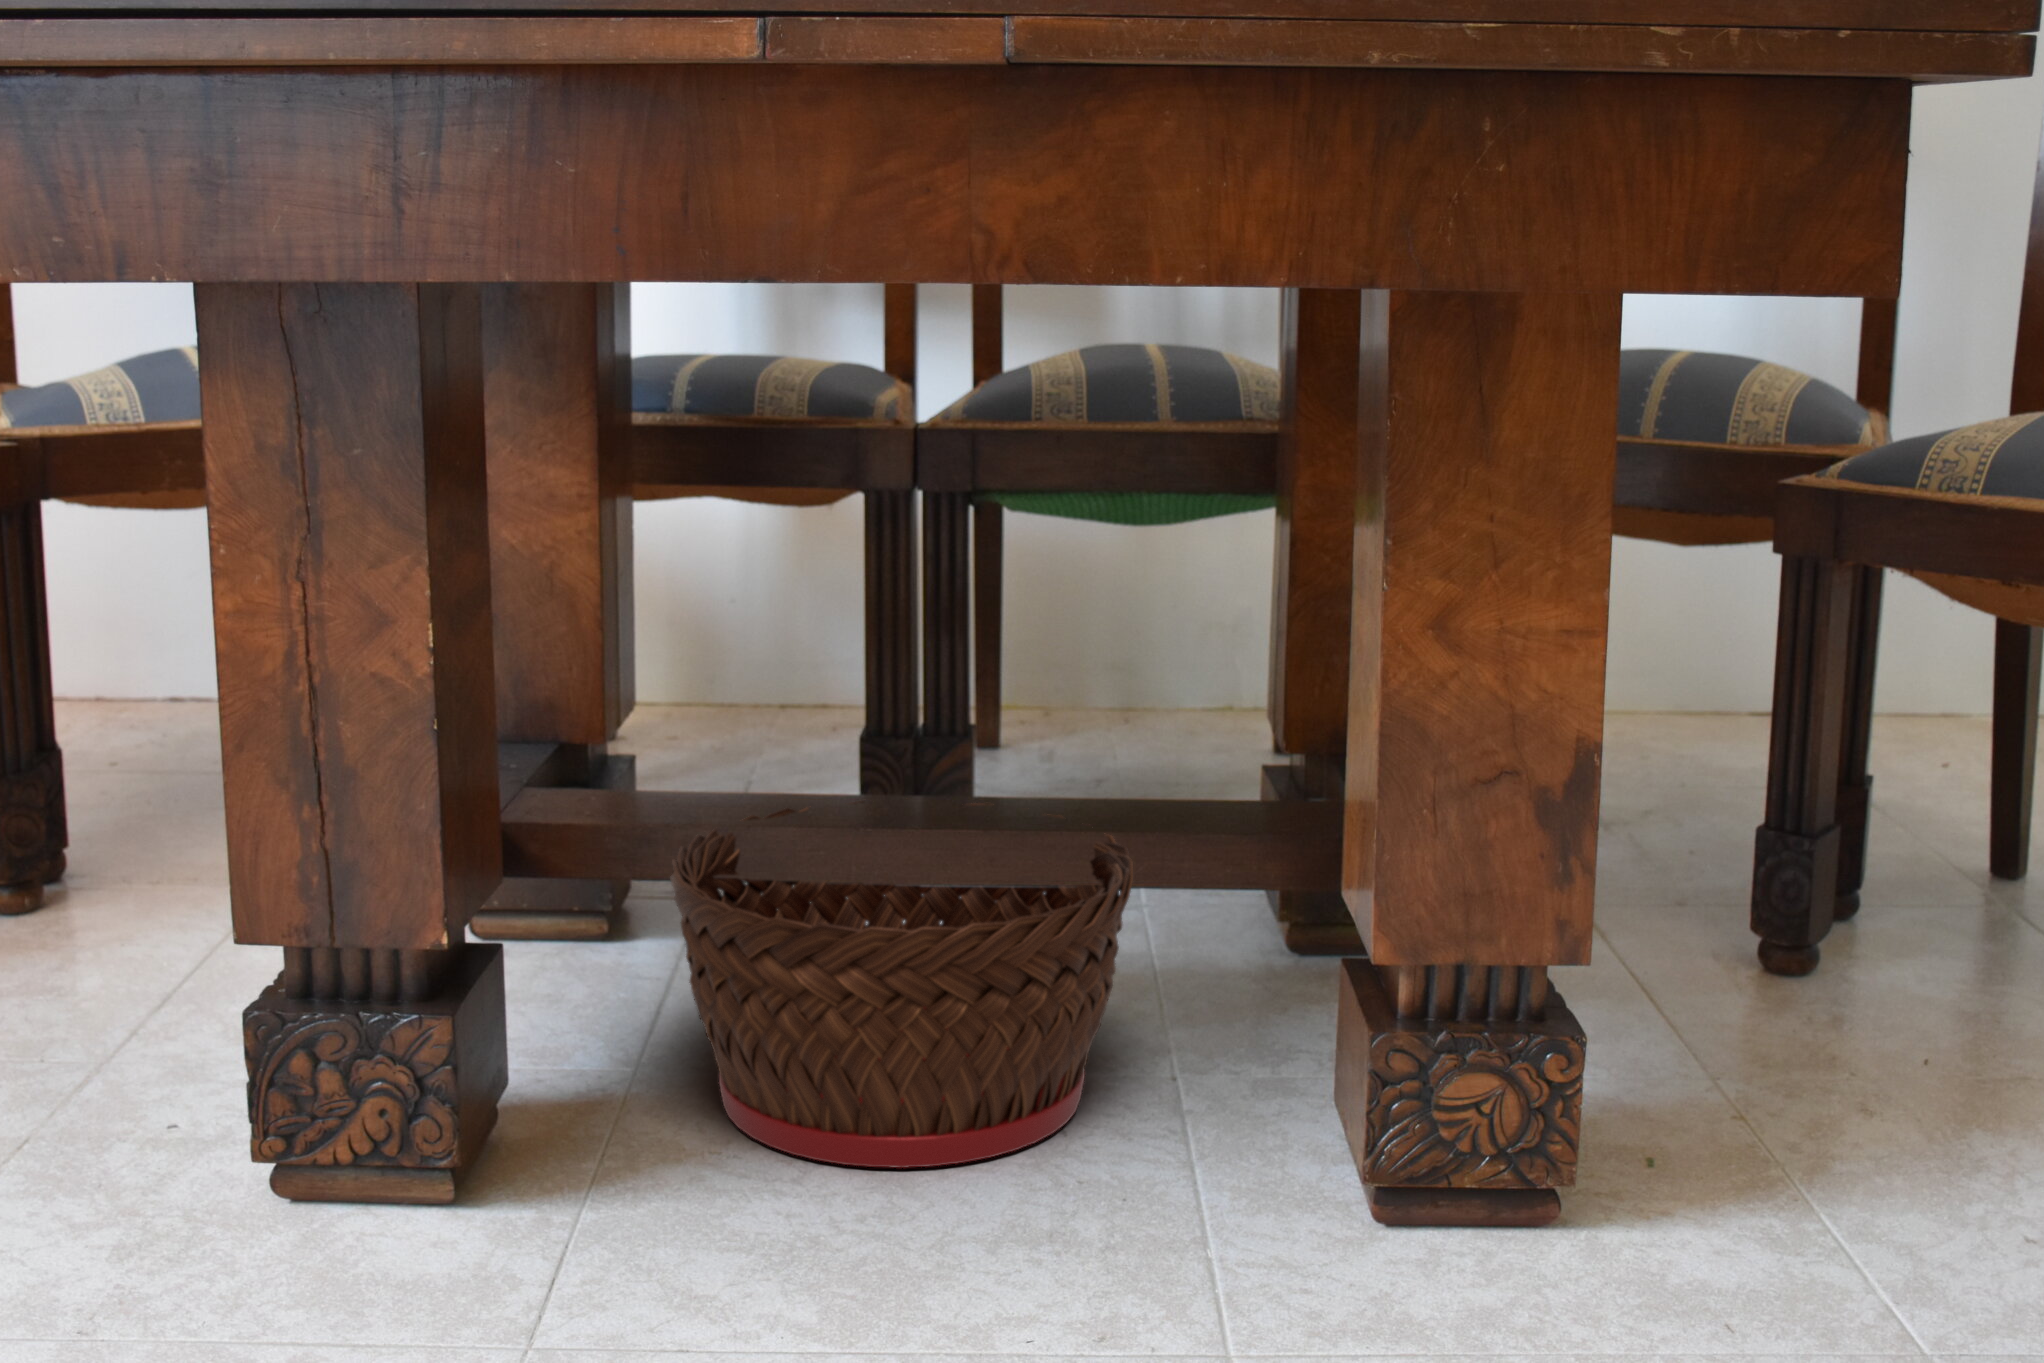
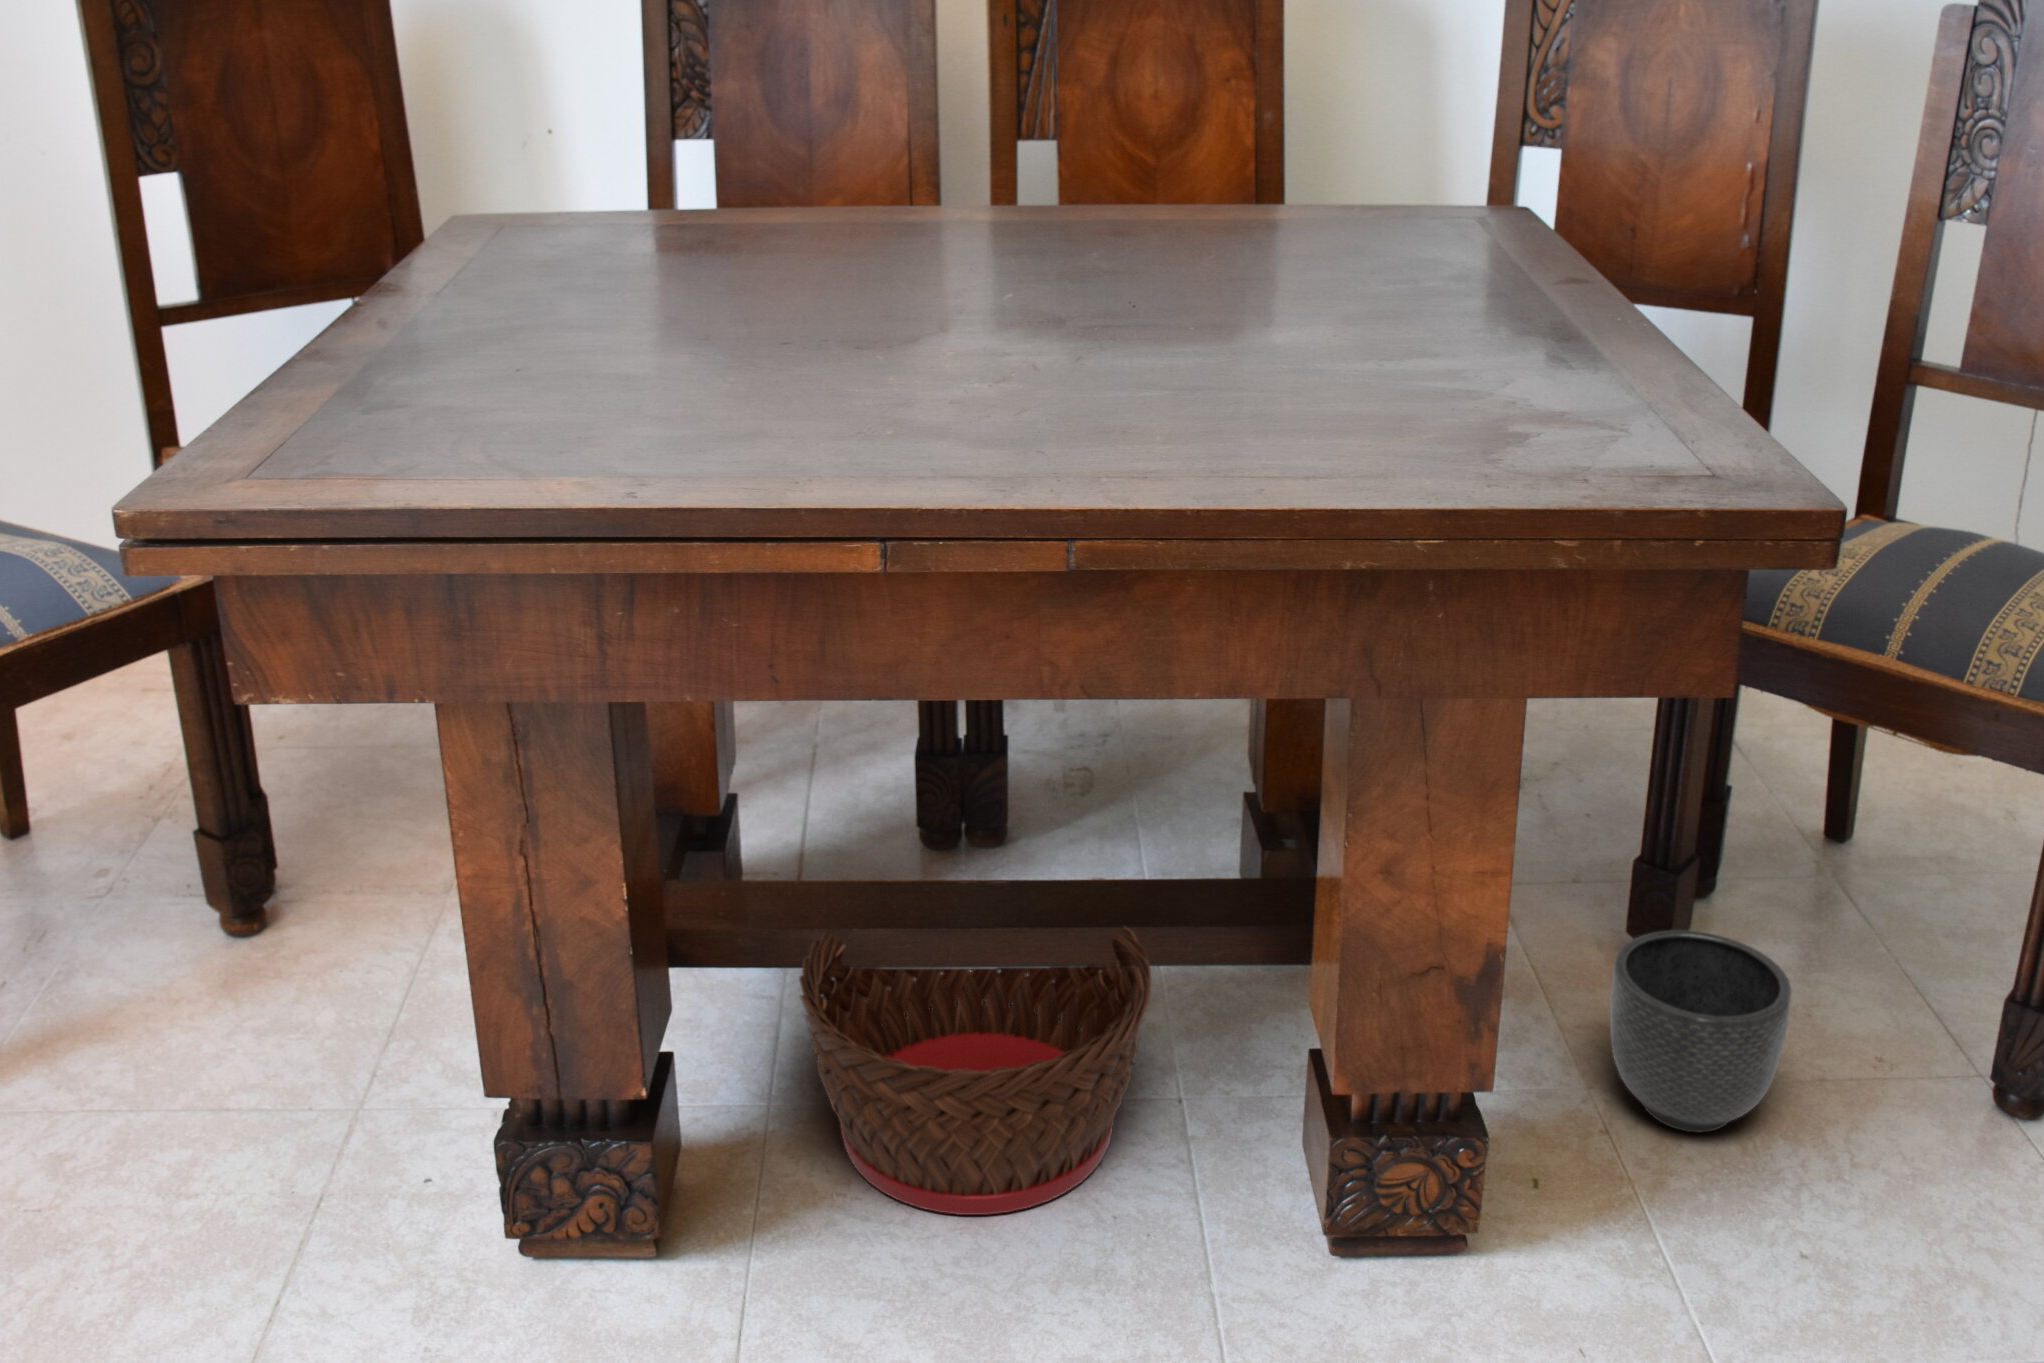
planter: none [1742,867,1984,1119] -> present [1610,930,1792,1132]

